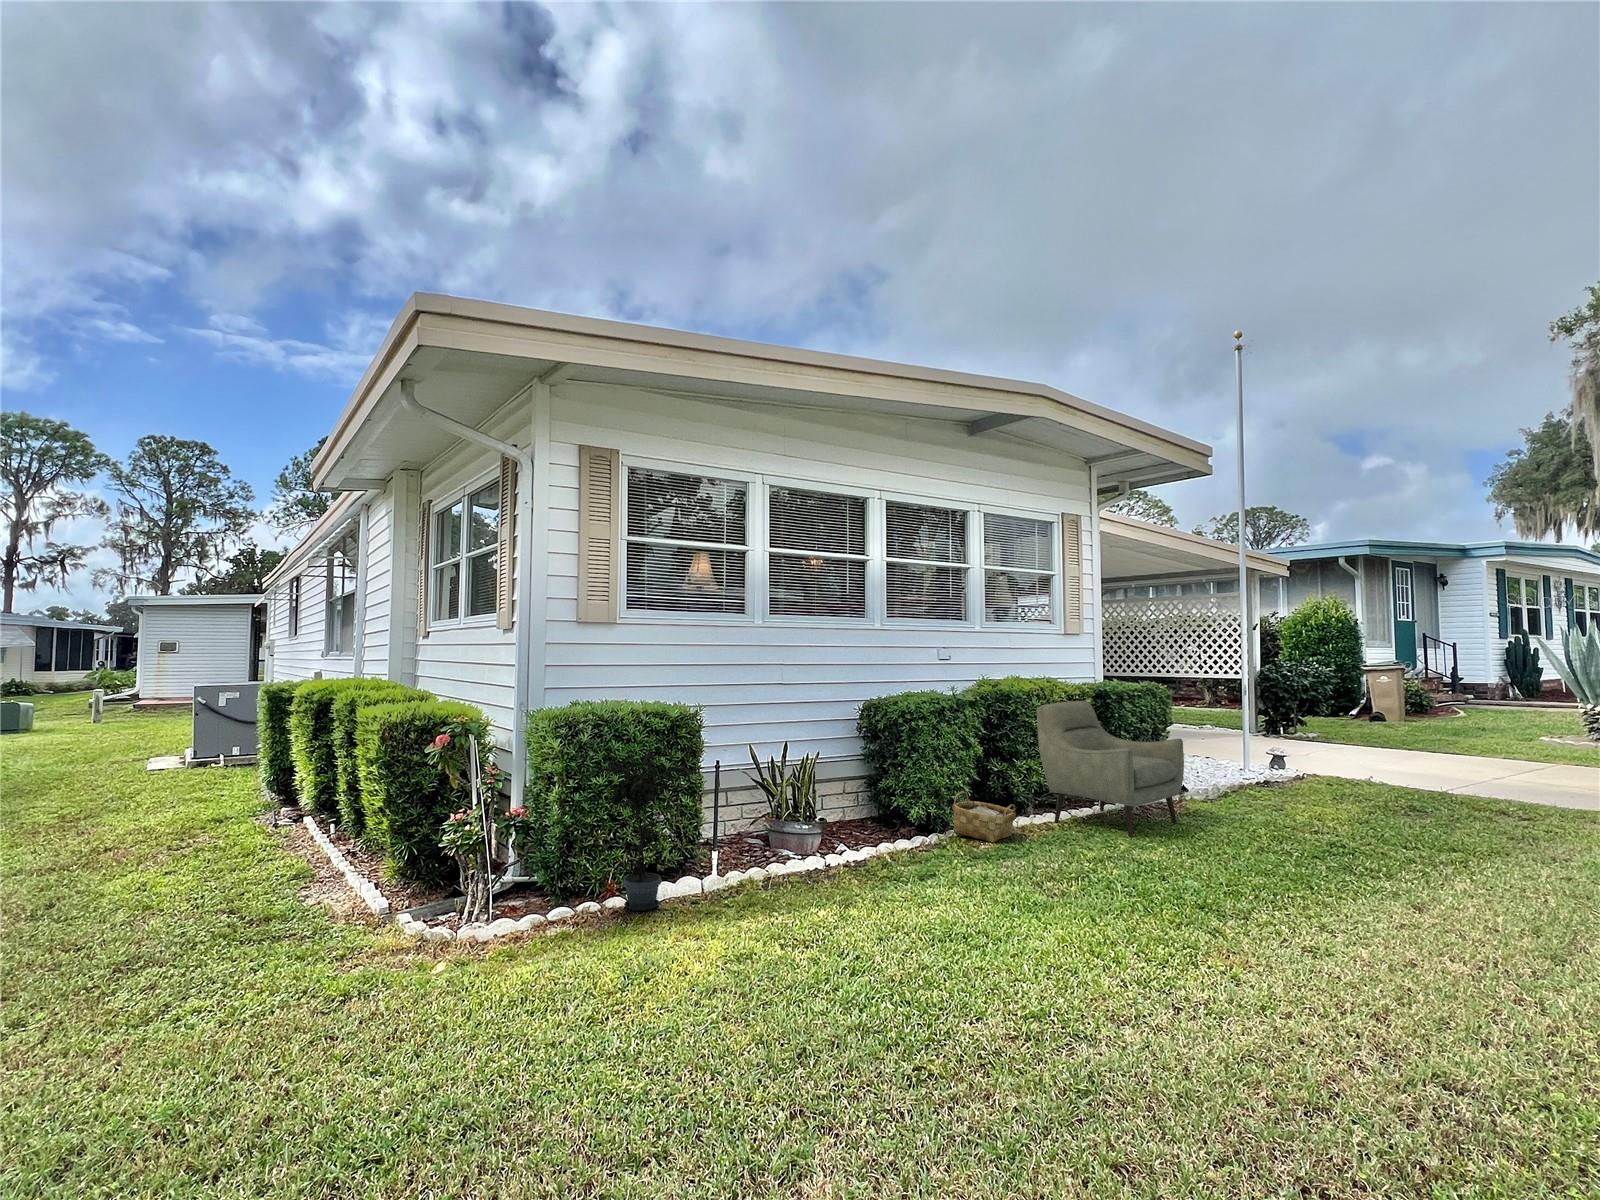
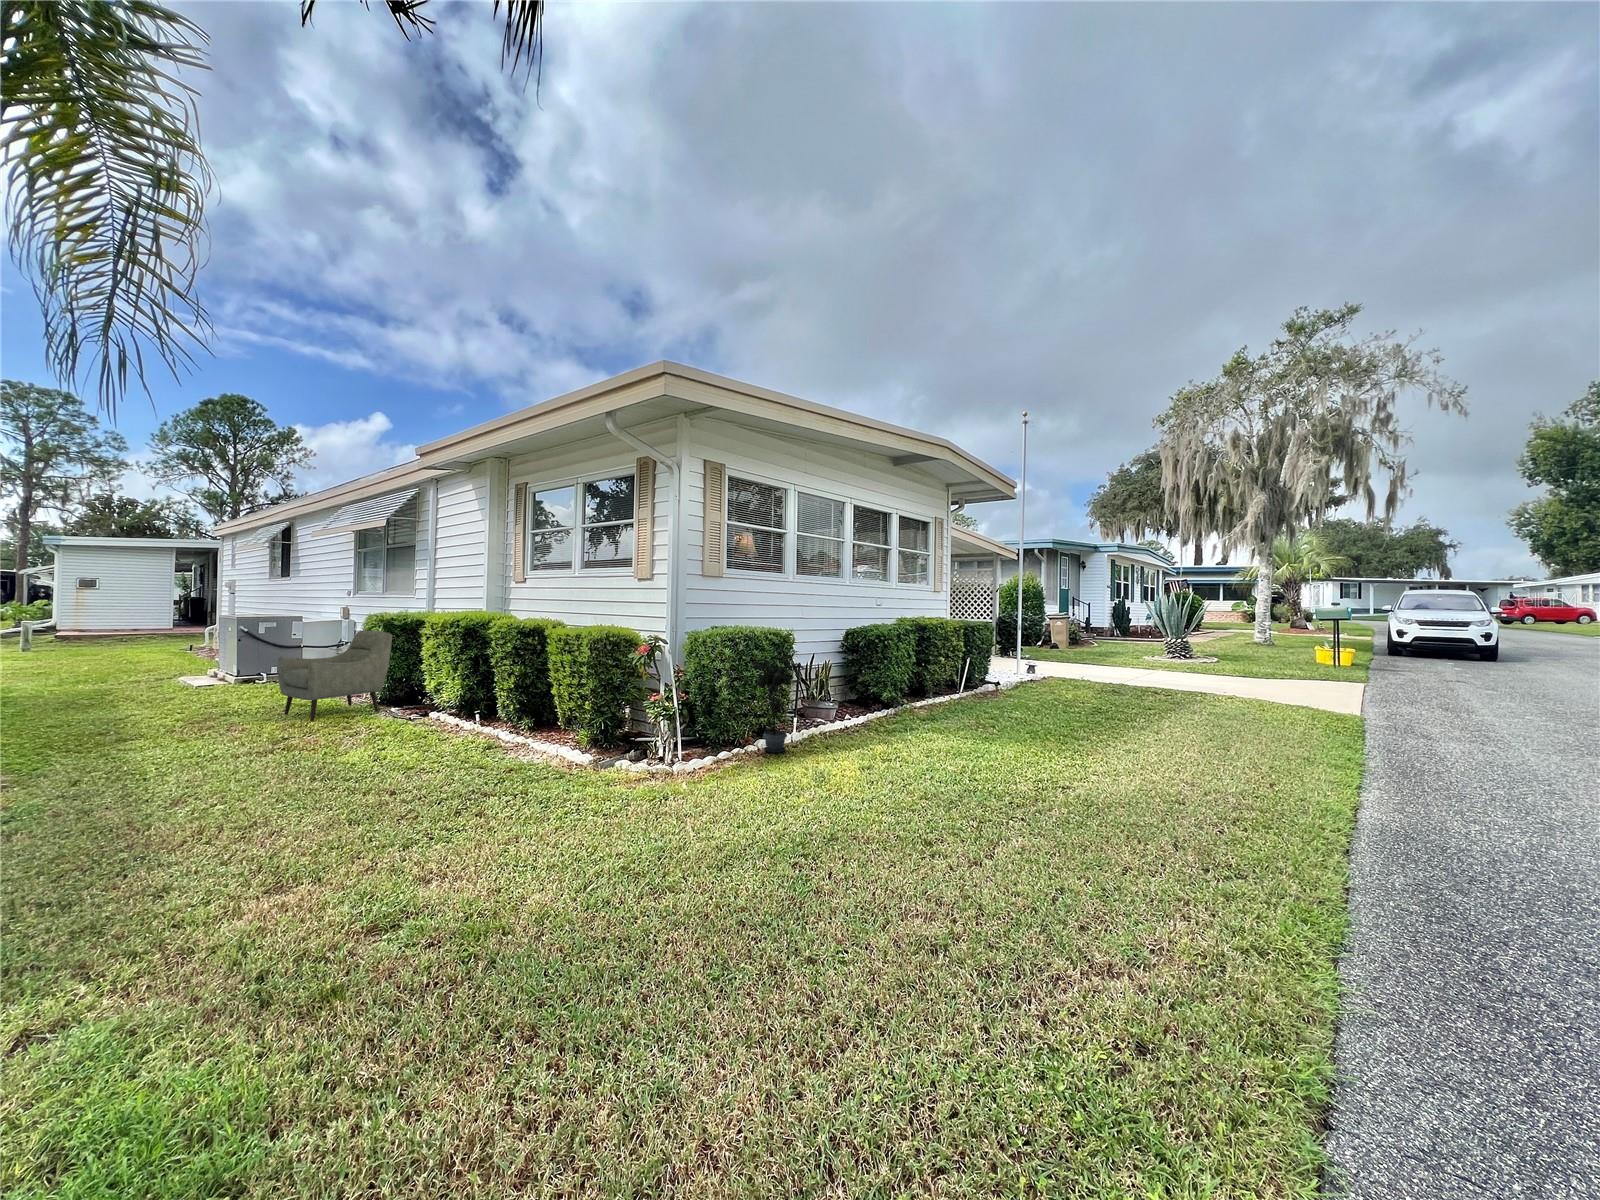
chair: present [1036,701,1184,837] -> present [278,630,393,721]
woven basket: present [952,791,1016,843] -> none [902,683,940,712]

